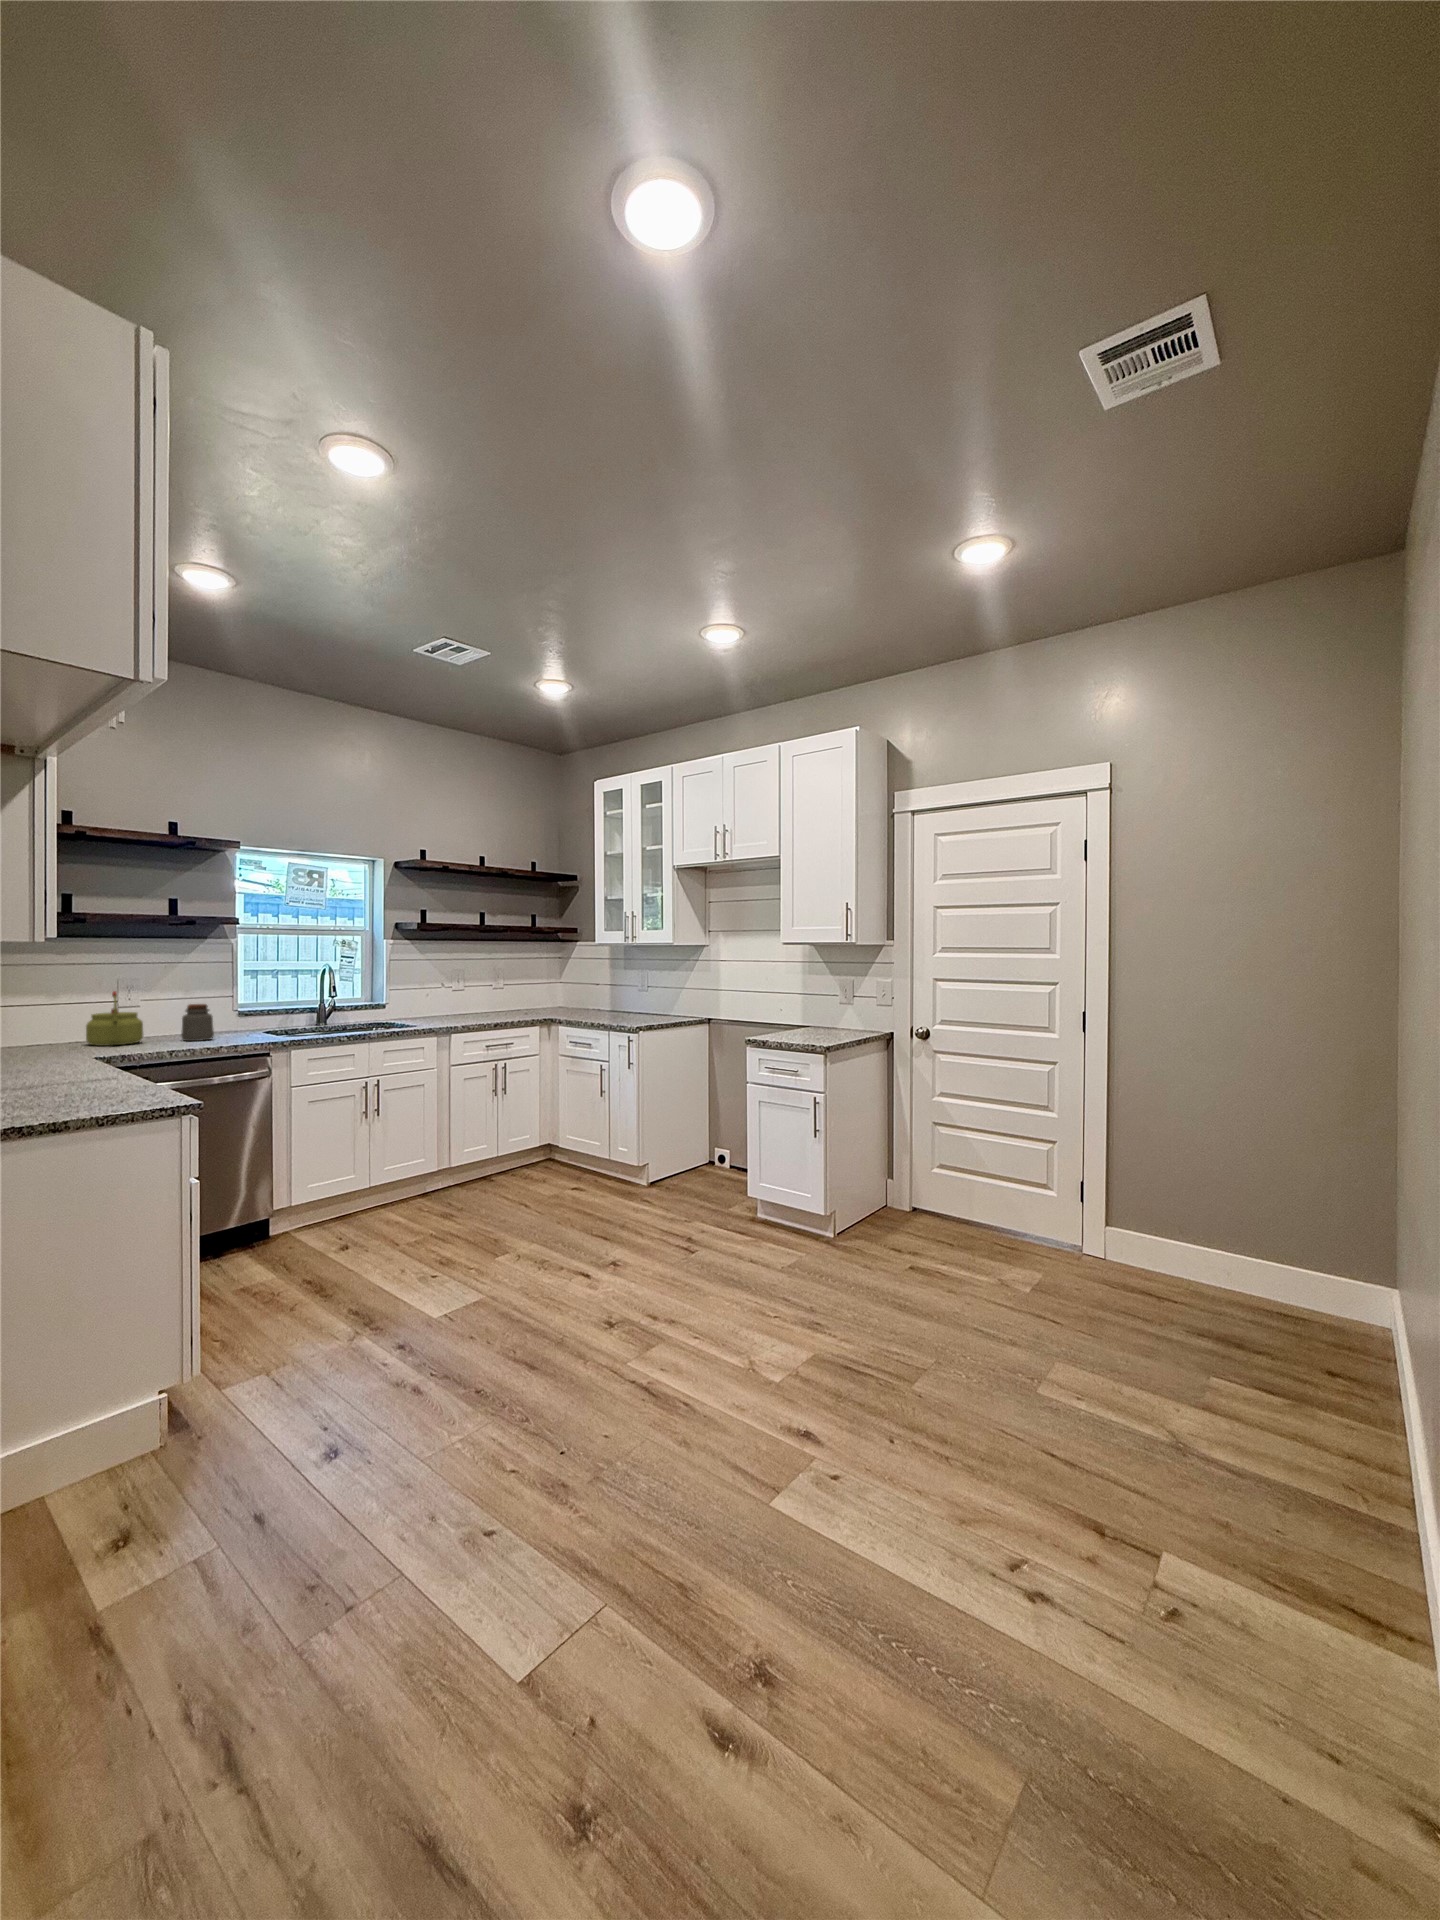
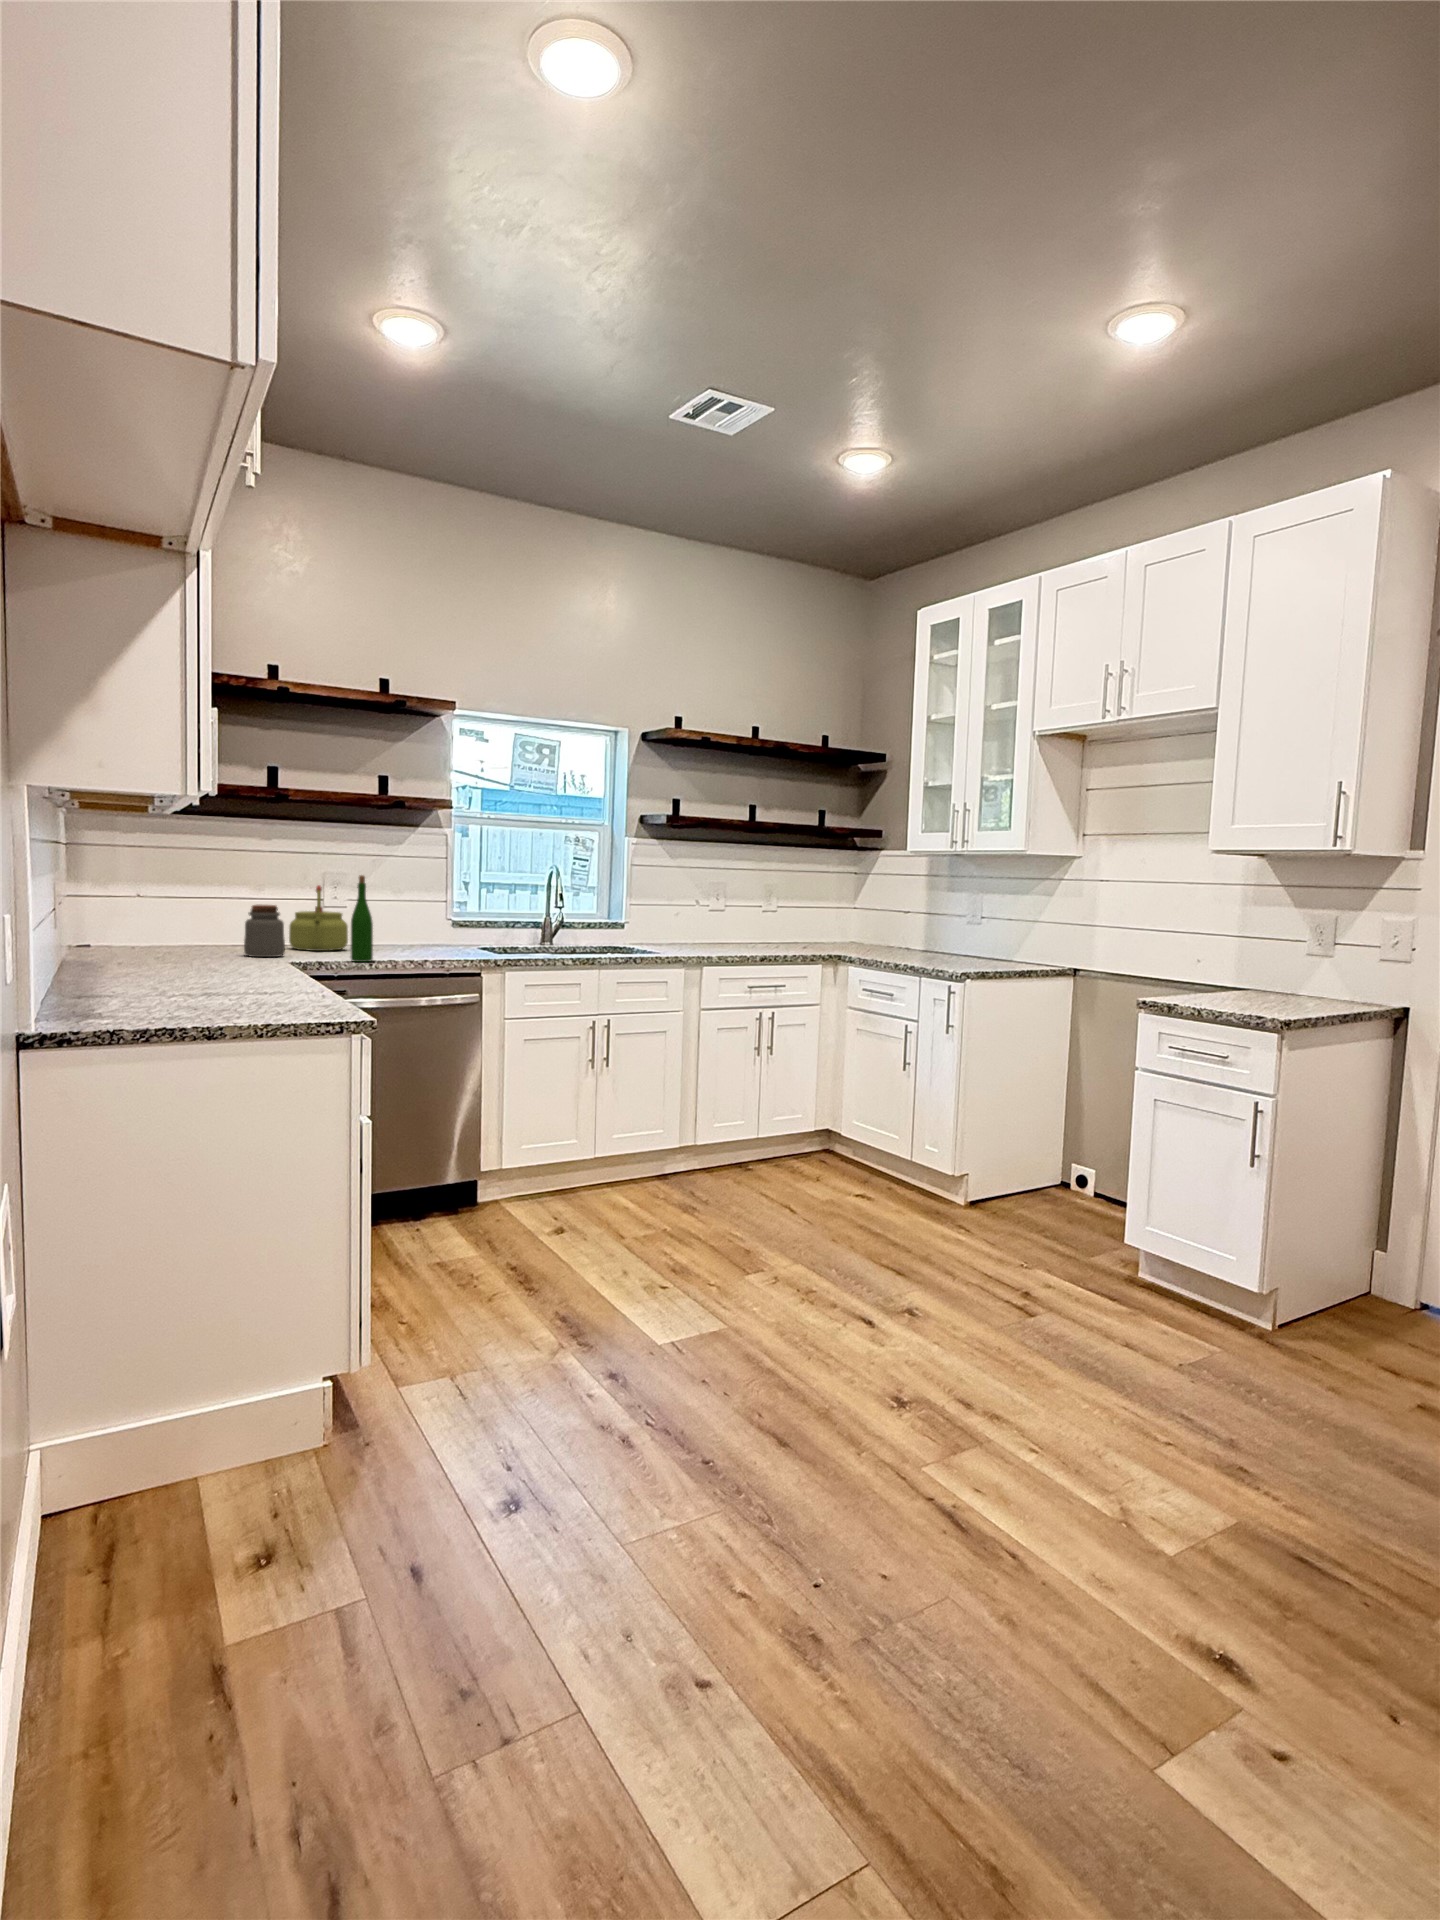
wine bottle: none [151,983,173,1053] -> present [351,875,373,962]
jar: present [181,1004,214,1041] -> present [244,905,285,957]

